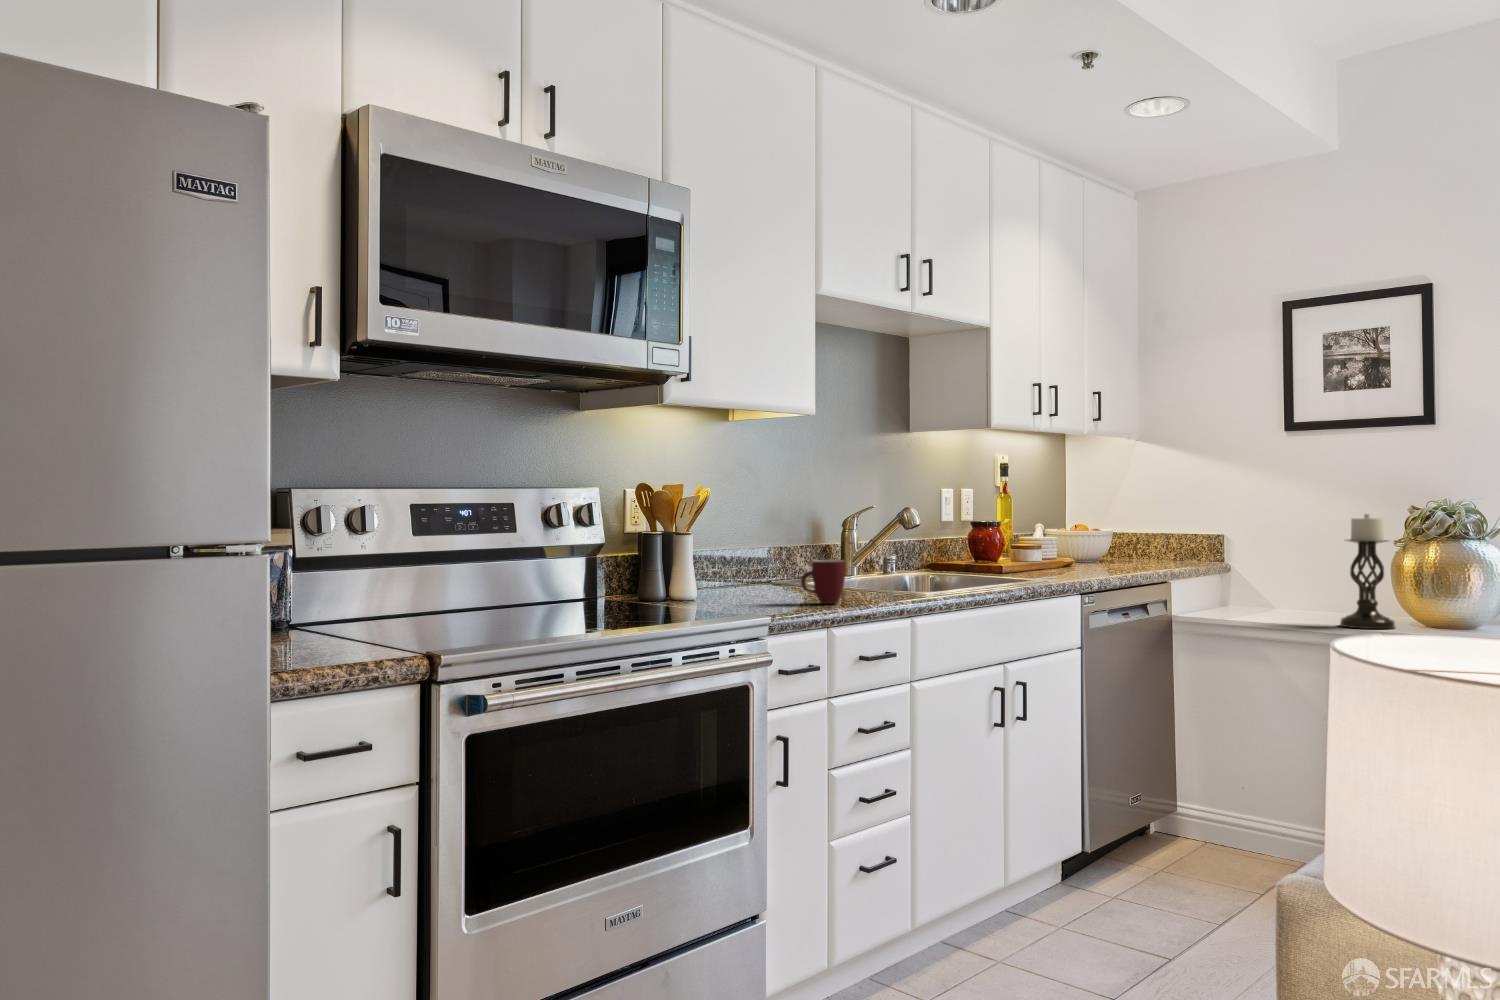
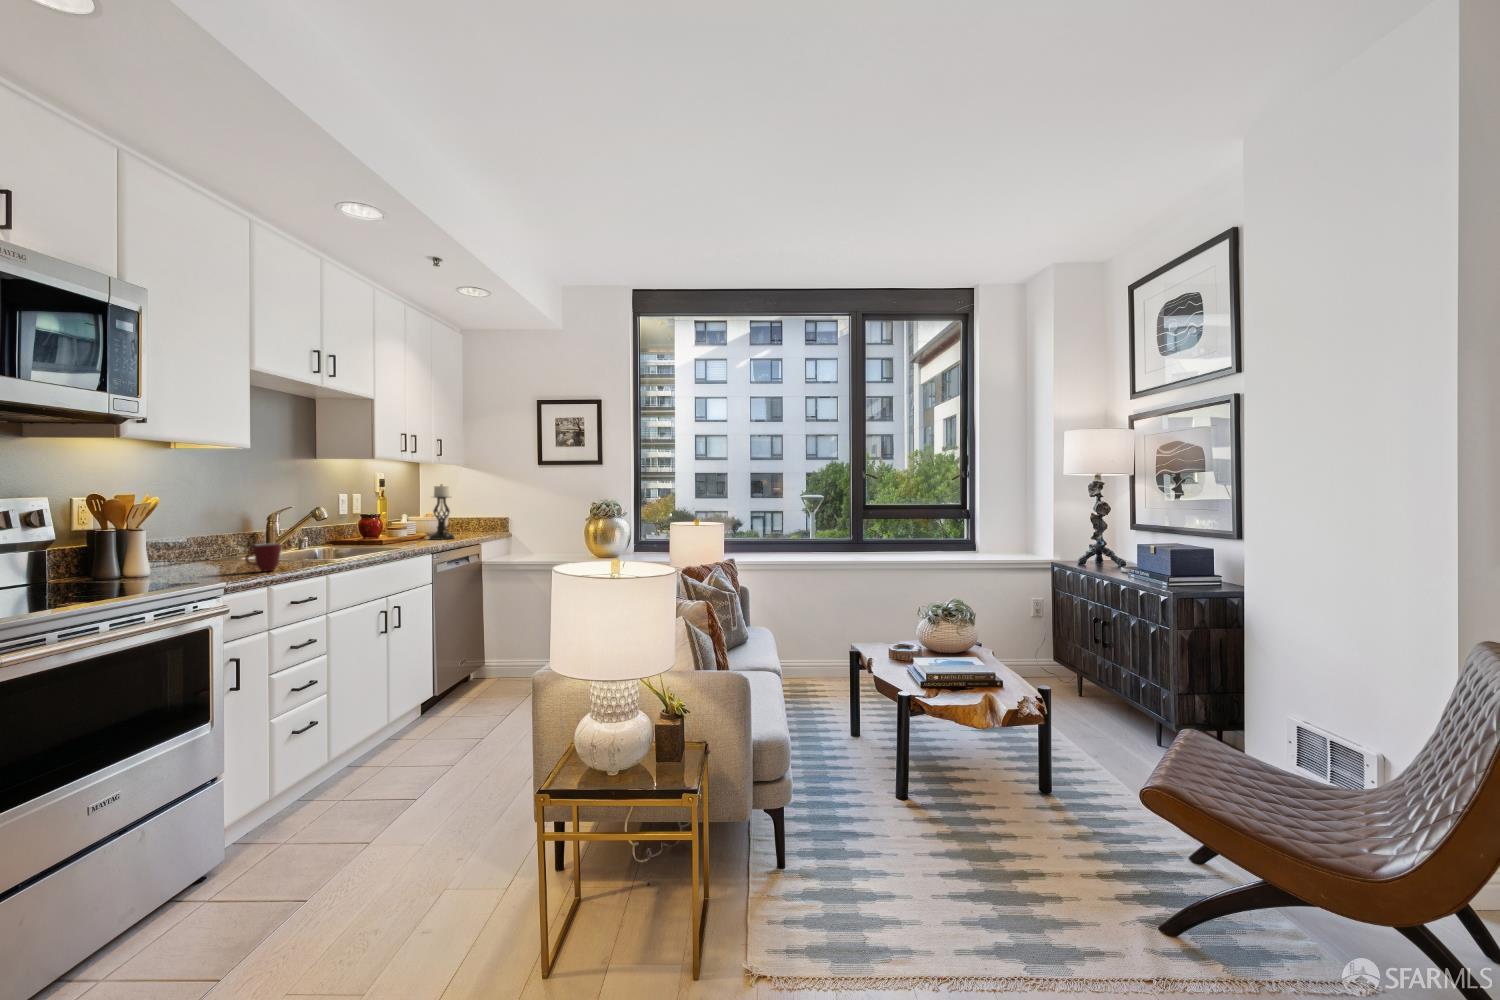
candle holder: present [1340,514,1395,629] -> present [429,484,454,540]

